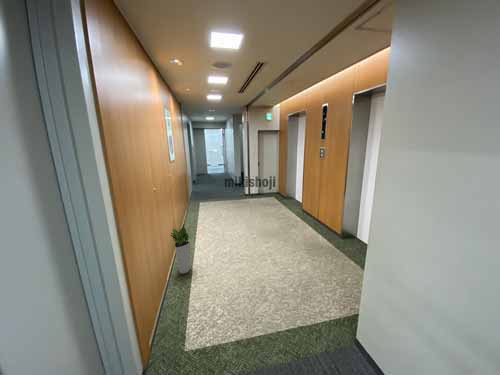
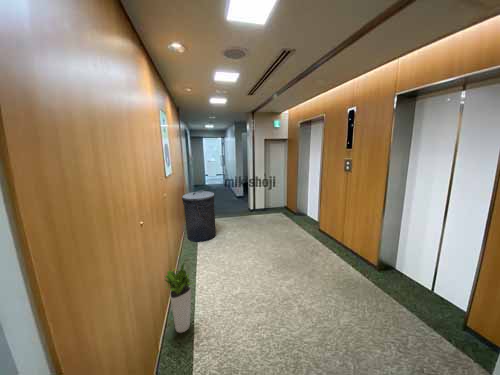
trash can: none [184,176,213,219] -> present [182,190,216,242]

